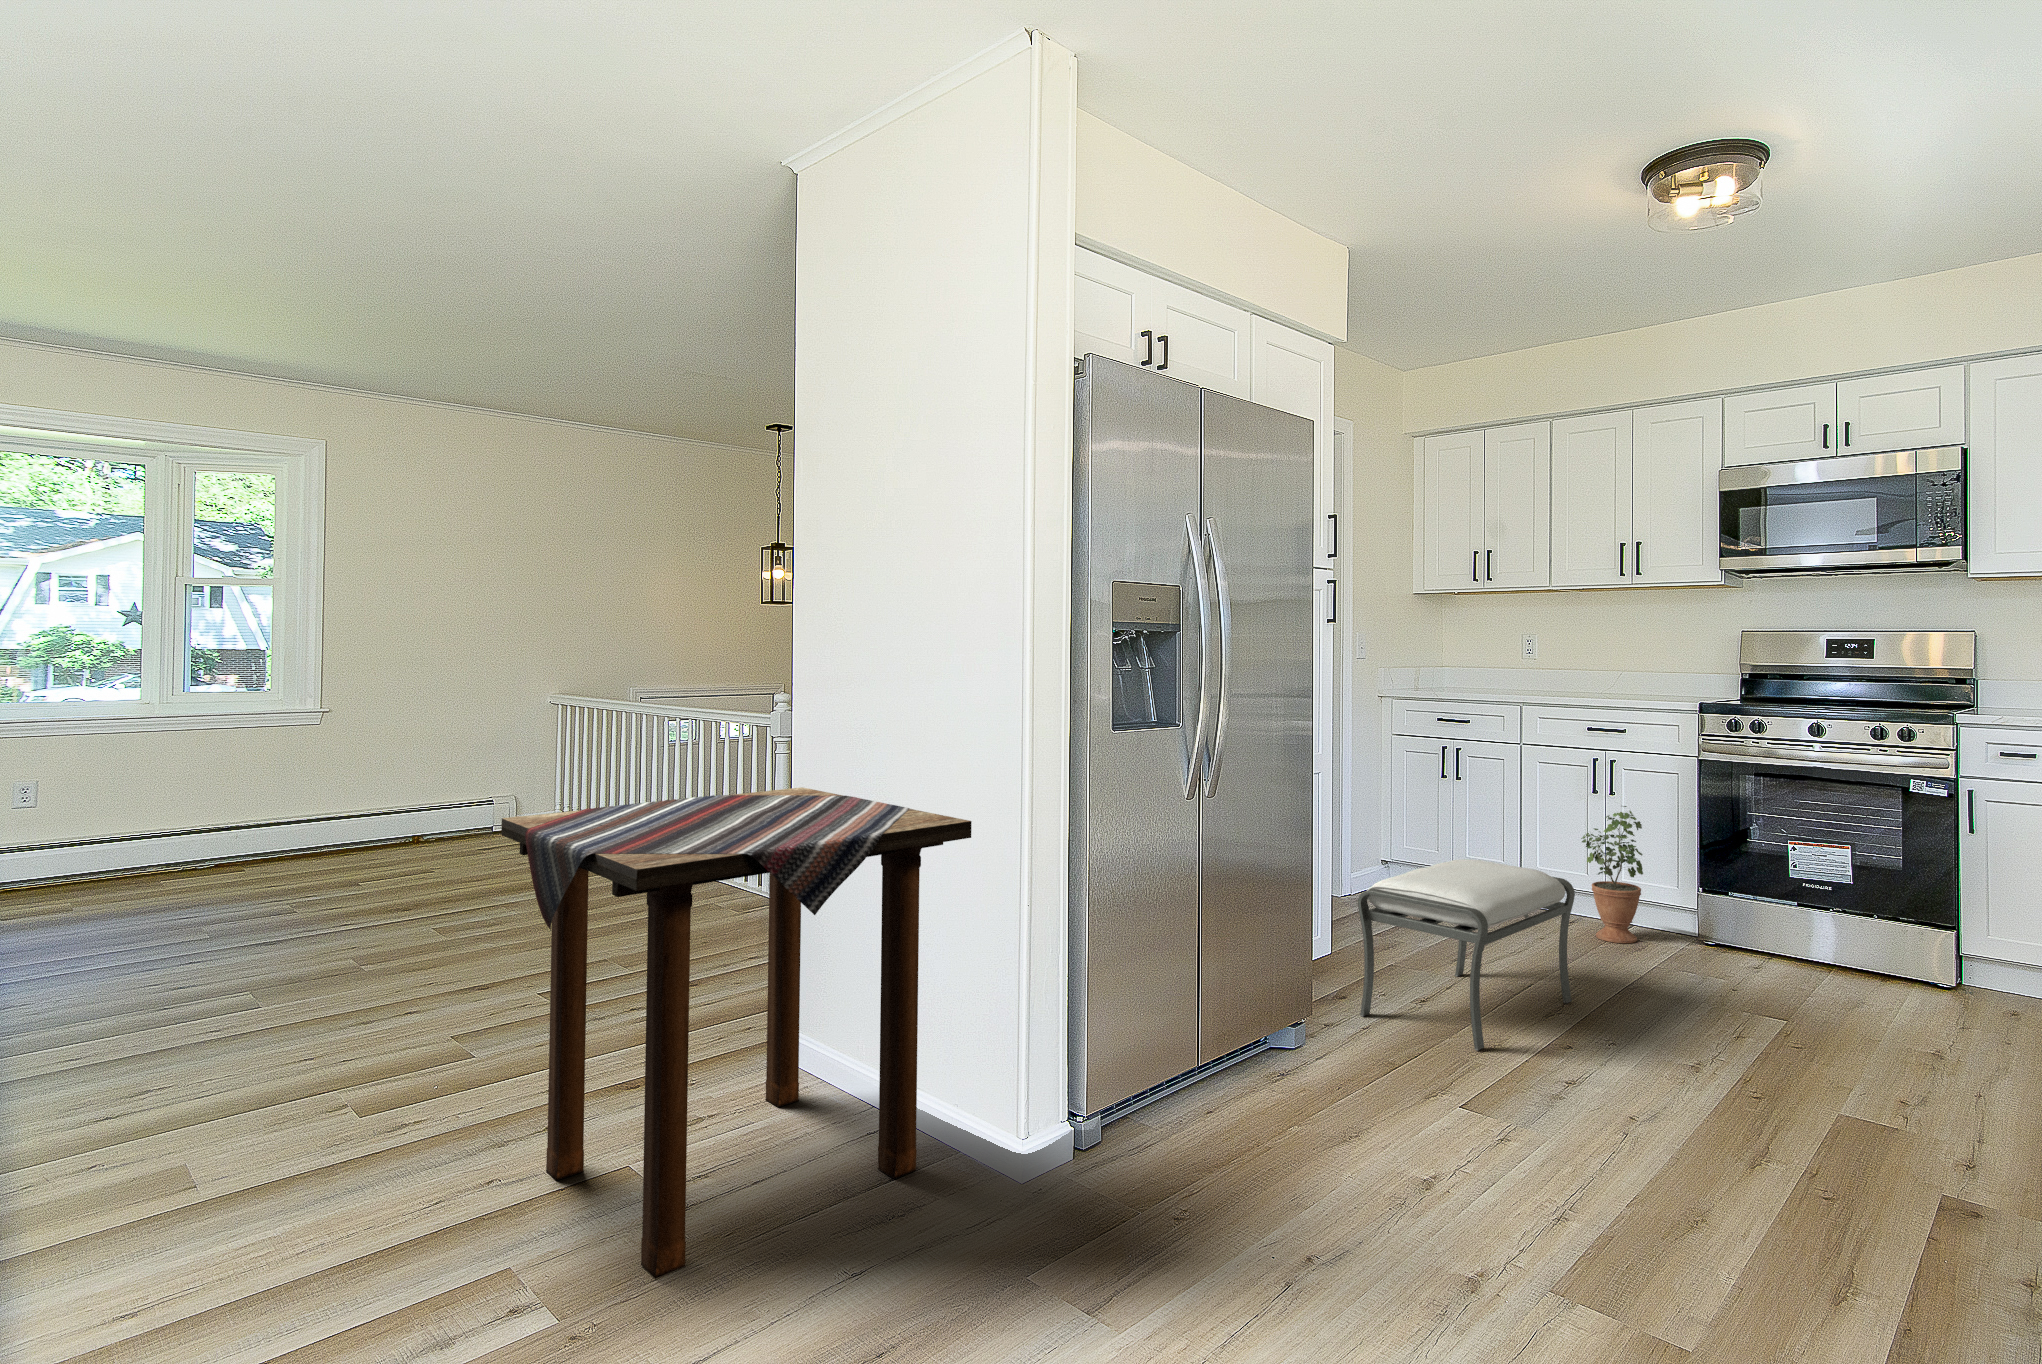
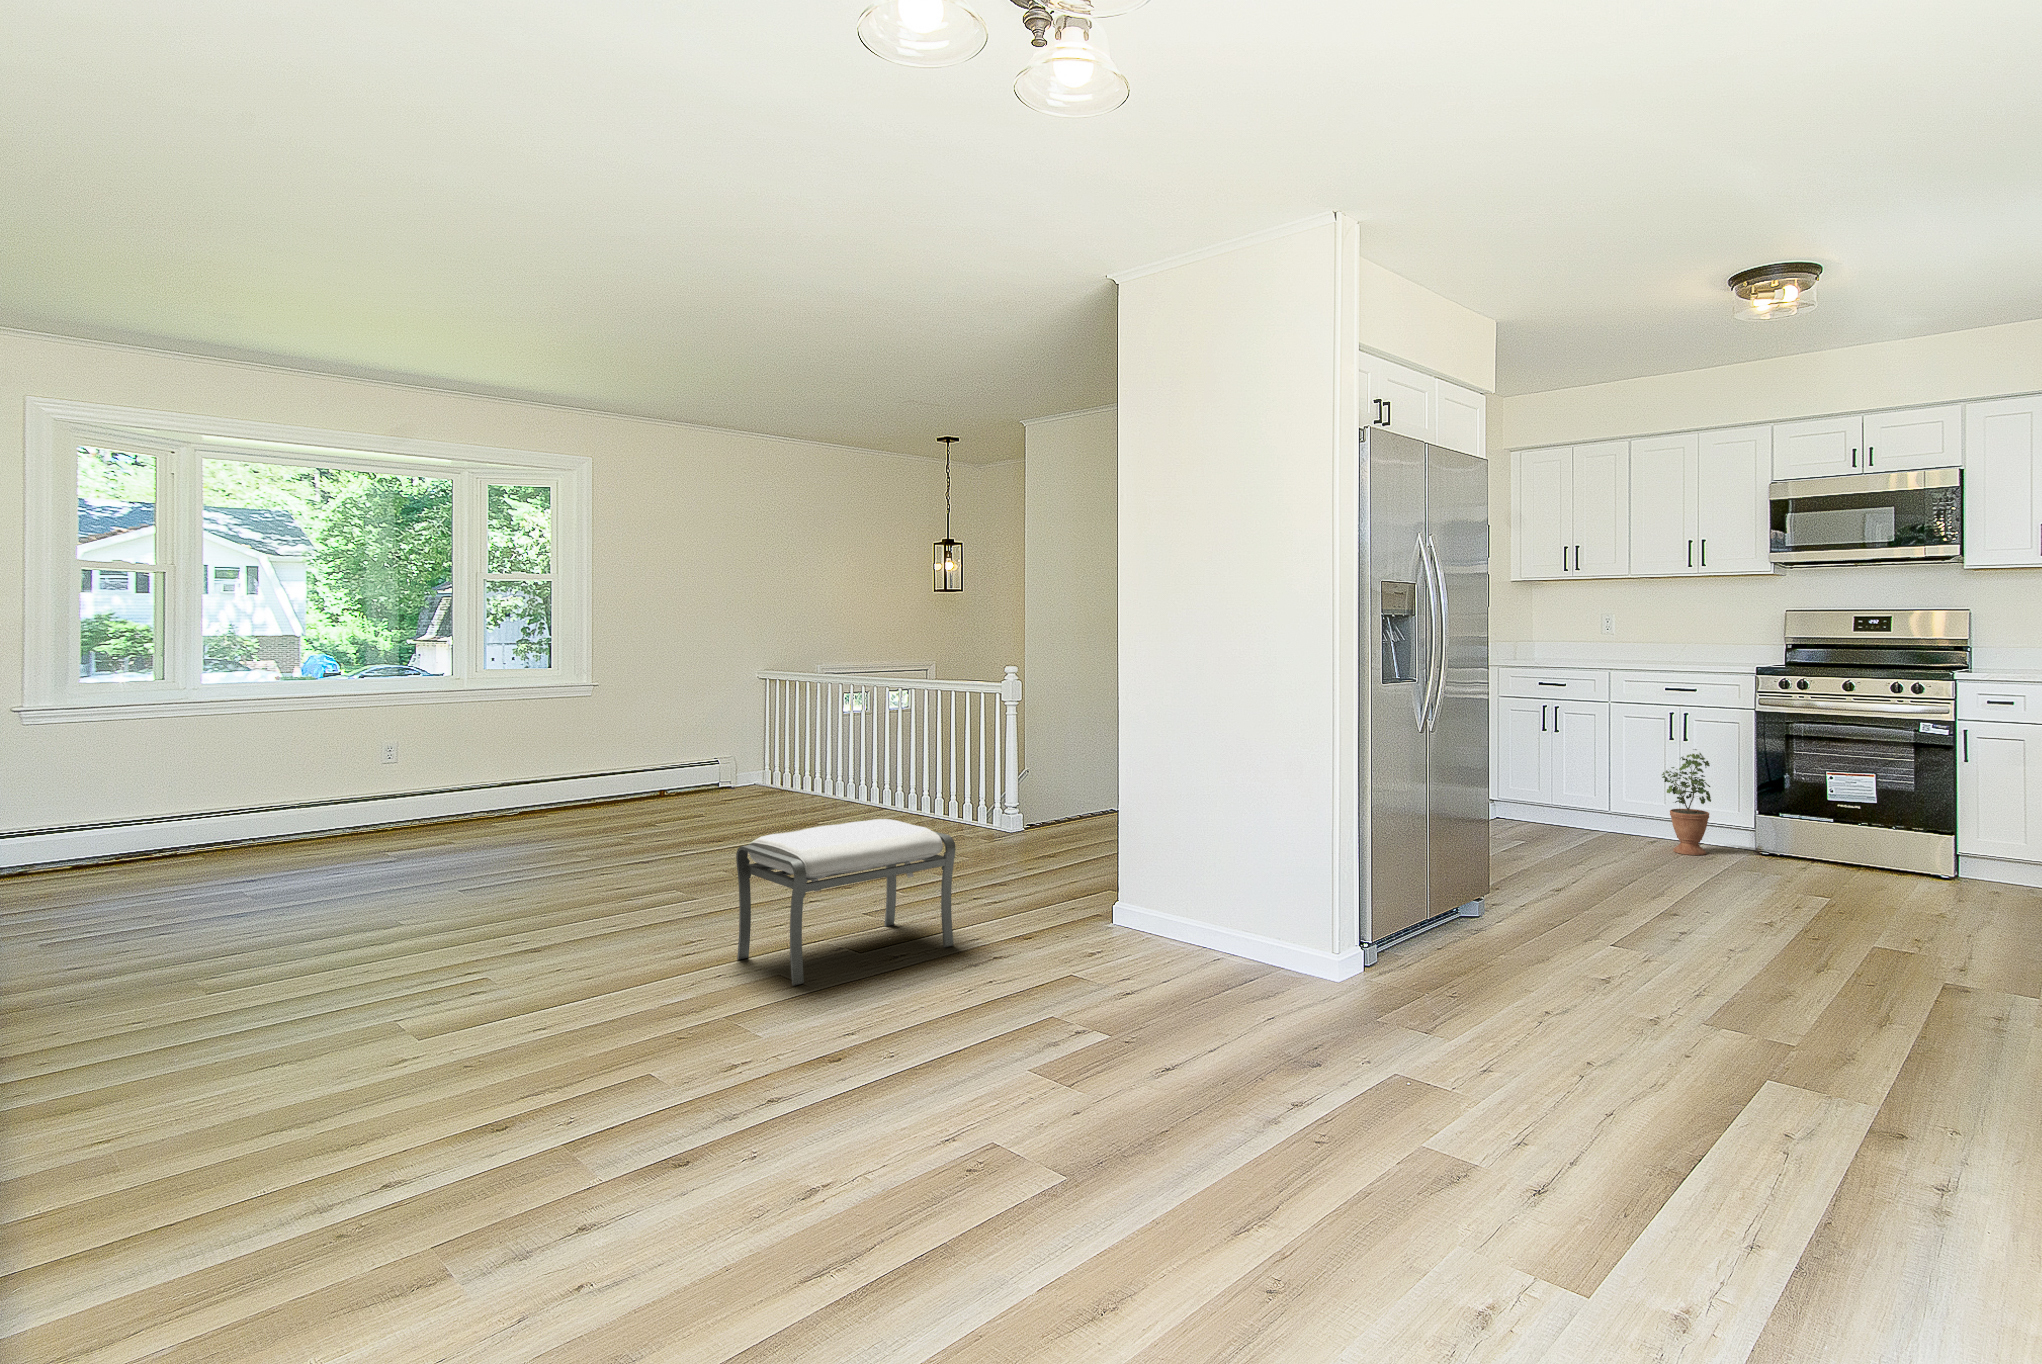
side table: present [501,787,972,1279] -> none [987,728,1299,1020]
ottoman: present [1358,859,1575,1051] -> present [736,819,956,986]

